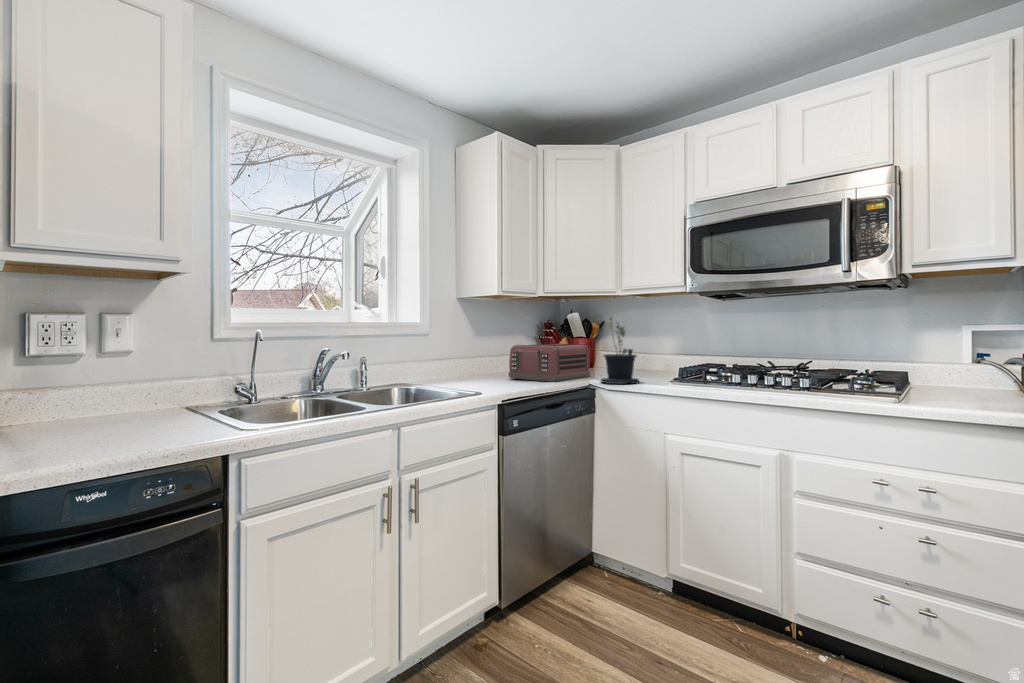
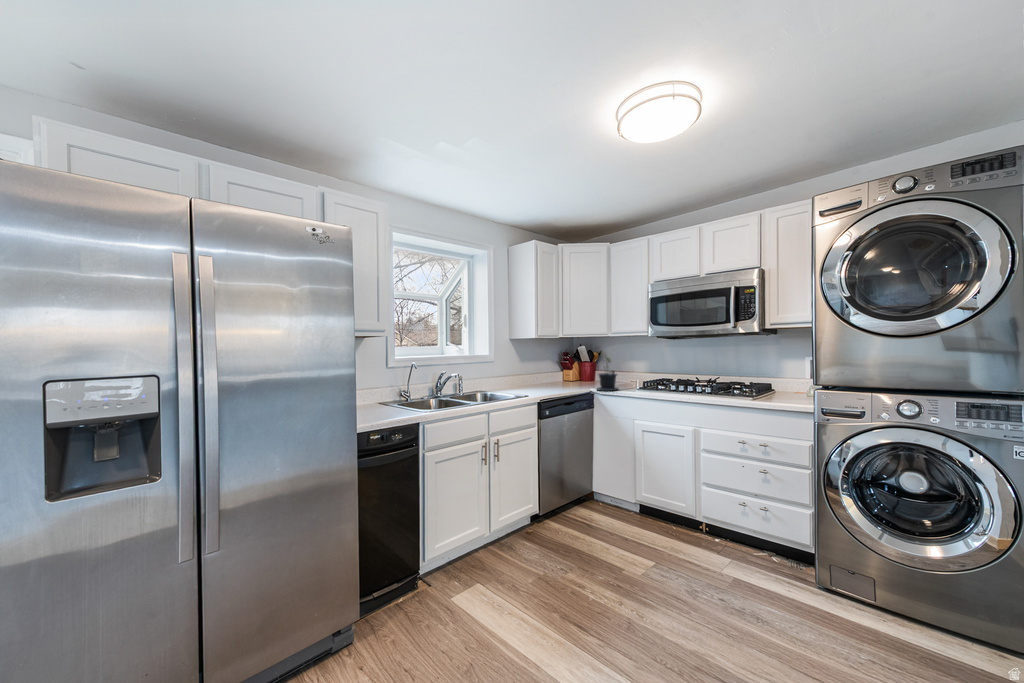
toaster: present [509,344,590,382] -> none [542,366,592,390]

